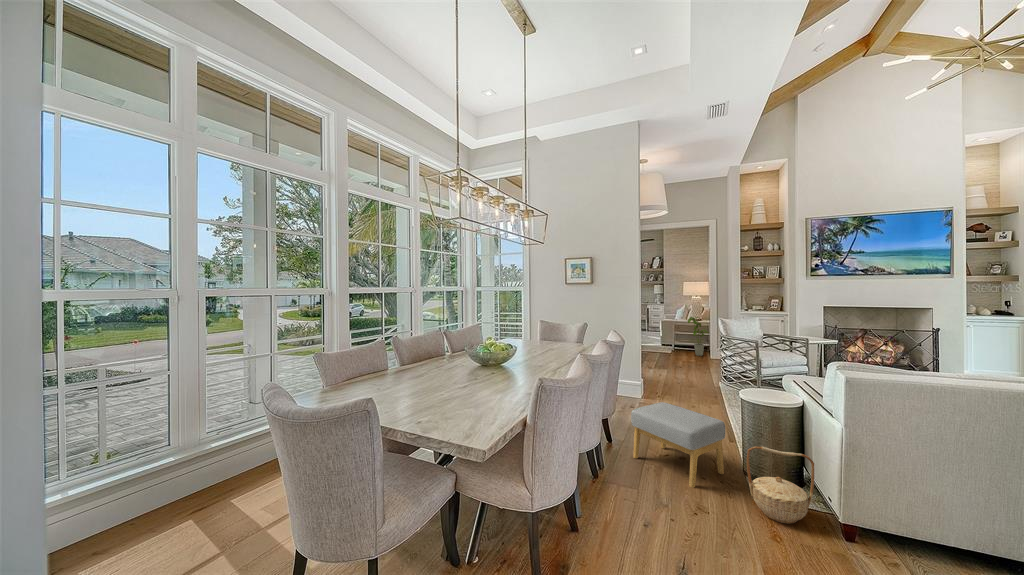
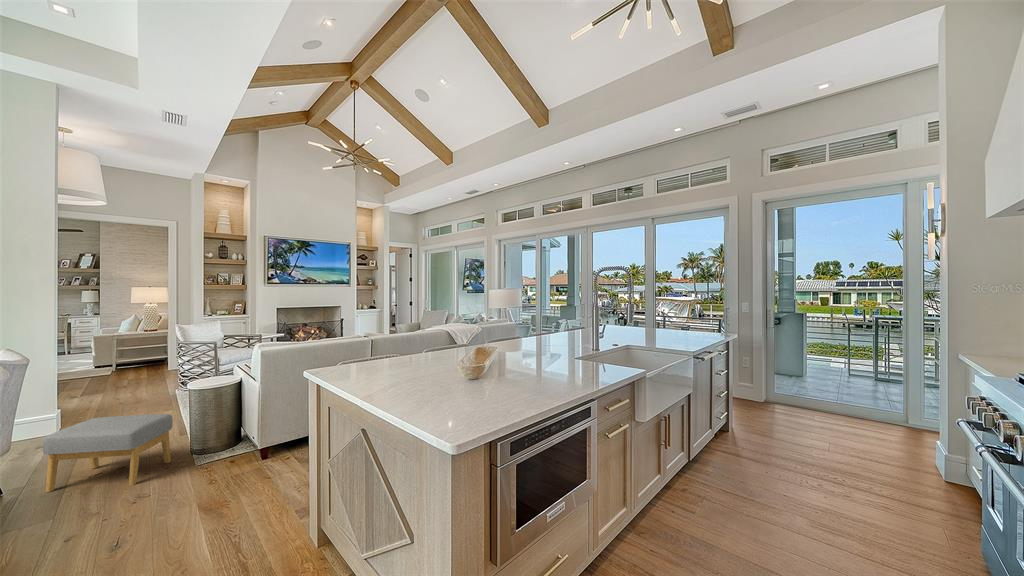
house plant: present [688,317,708,356] -> none [137,327,167,370]
basket: present [746,447,814,524] -> none [190,415,245,474]

